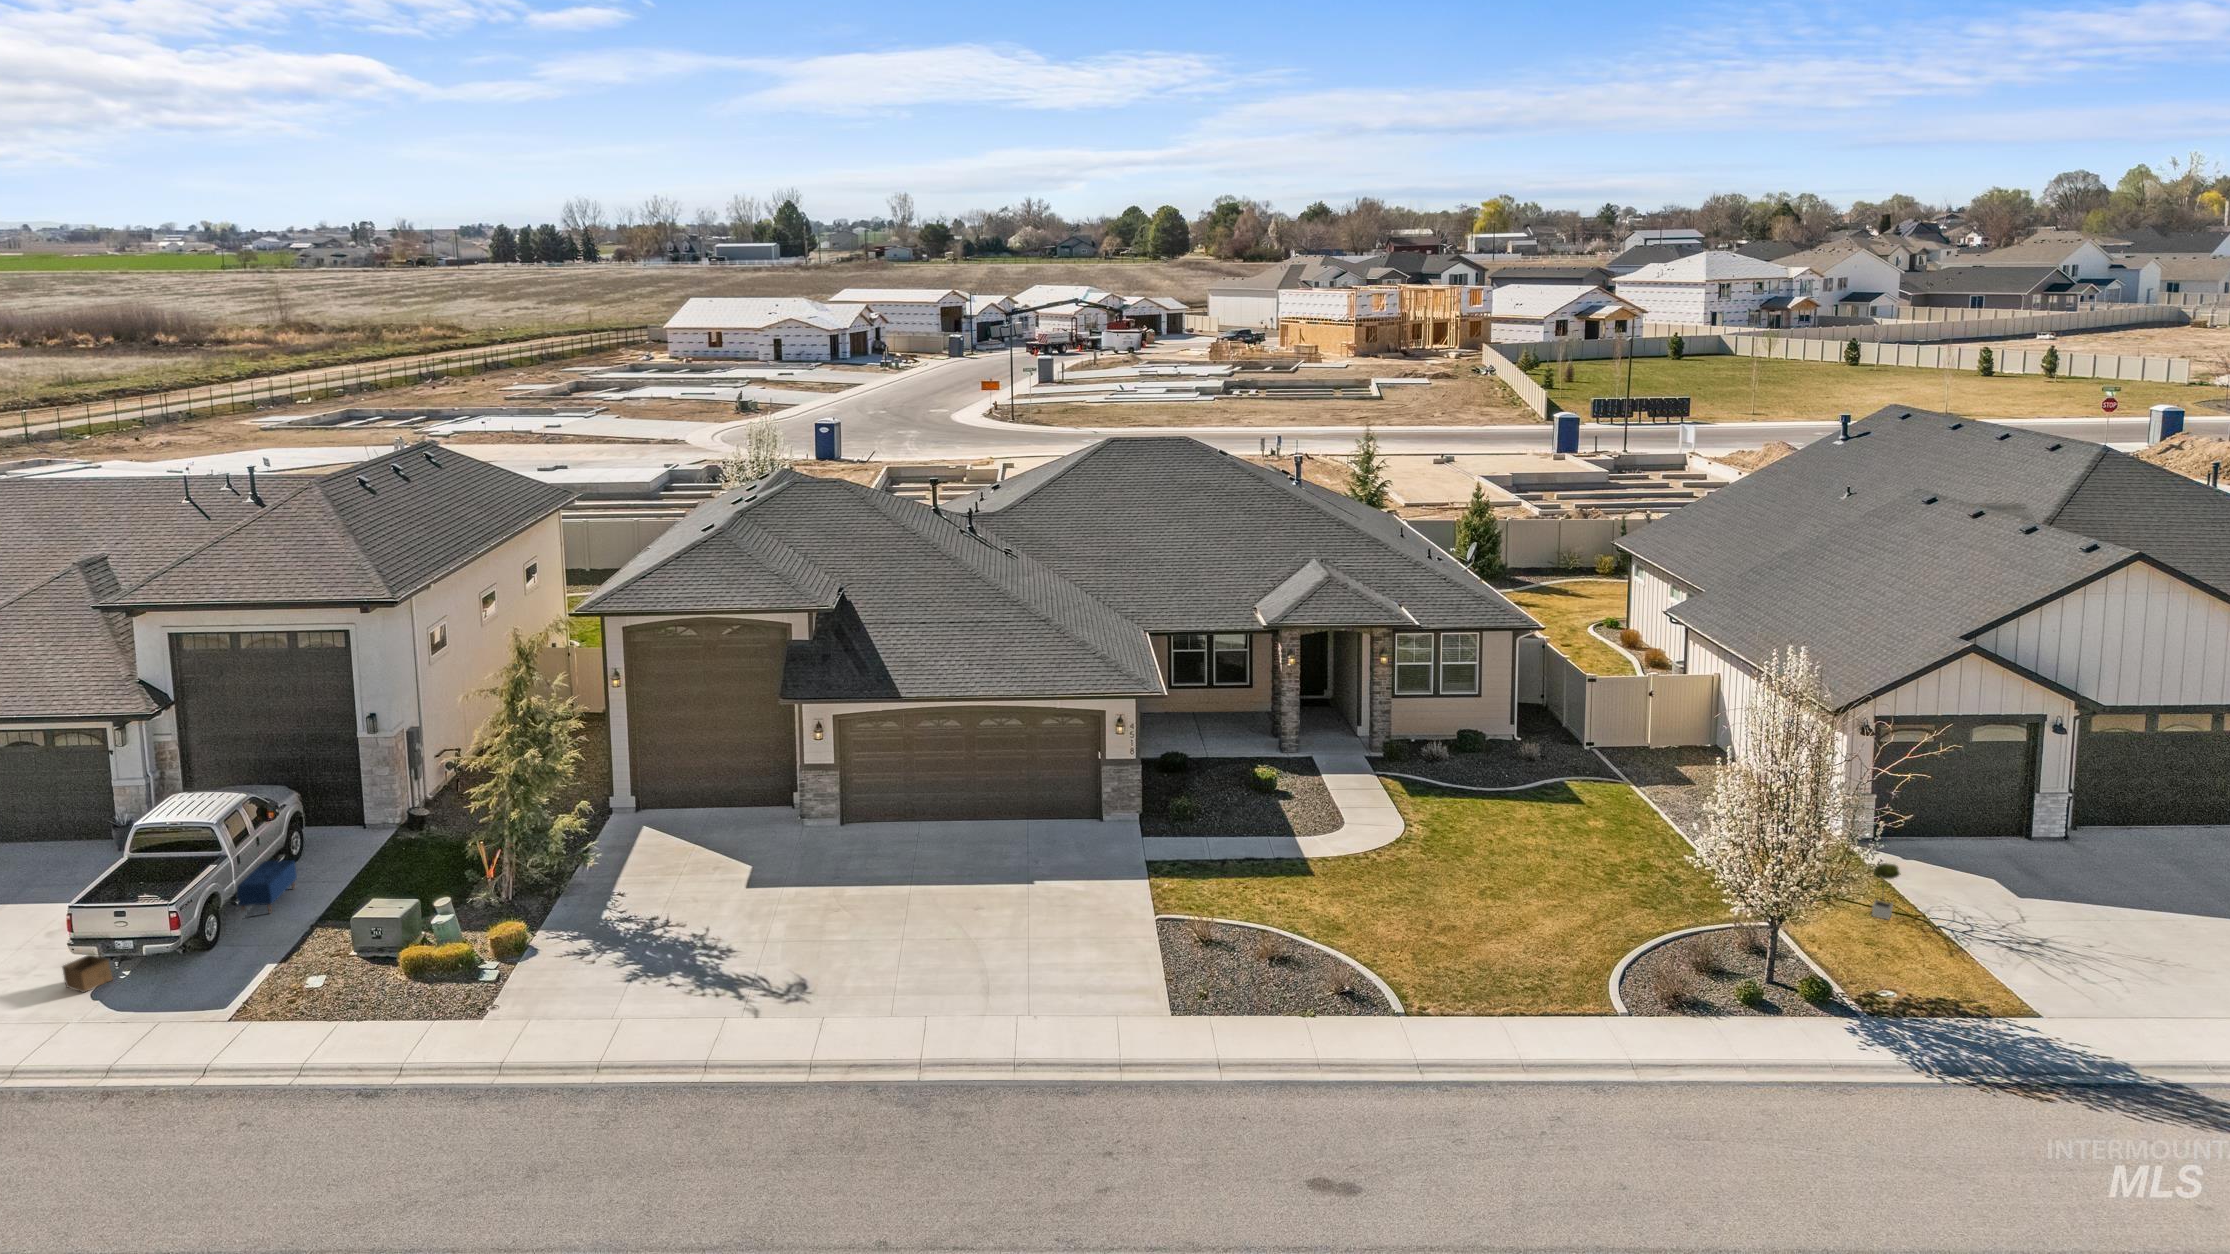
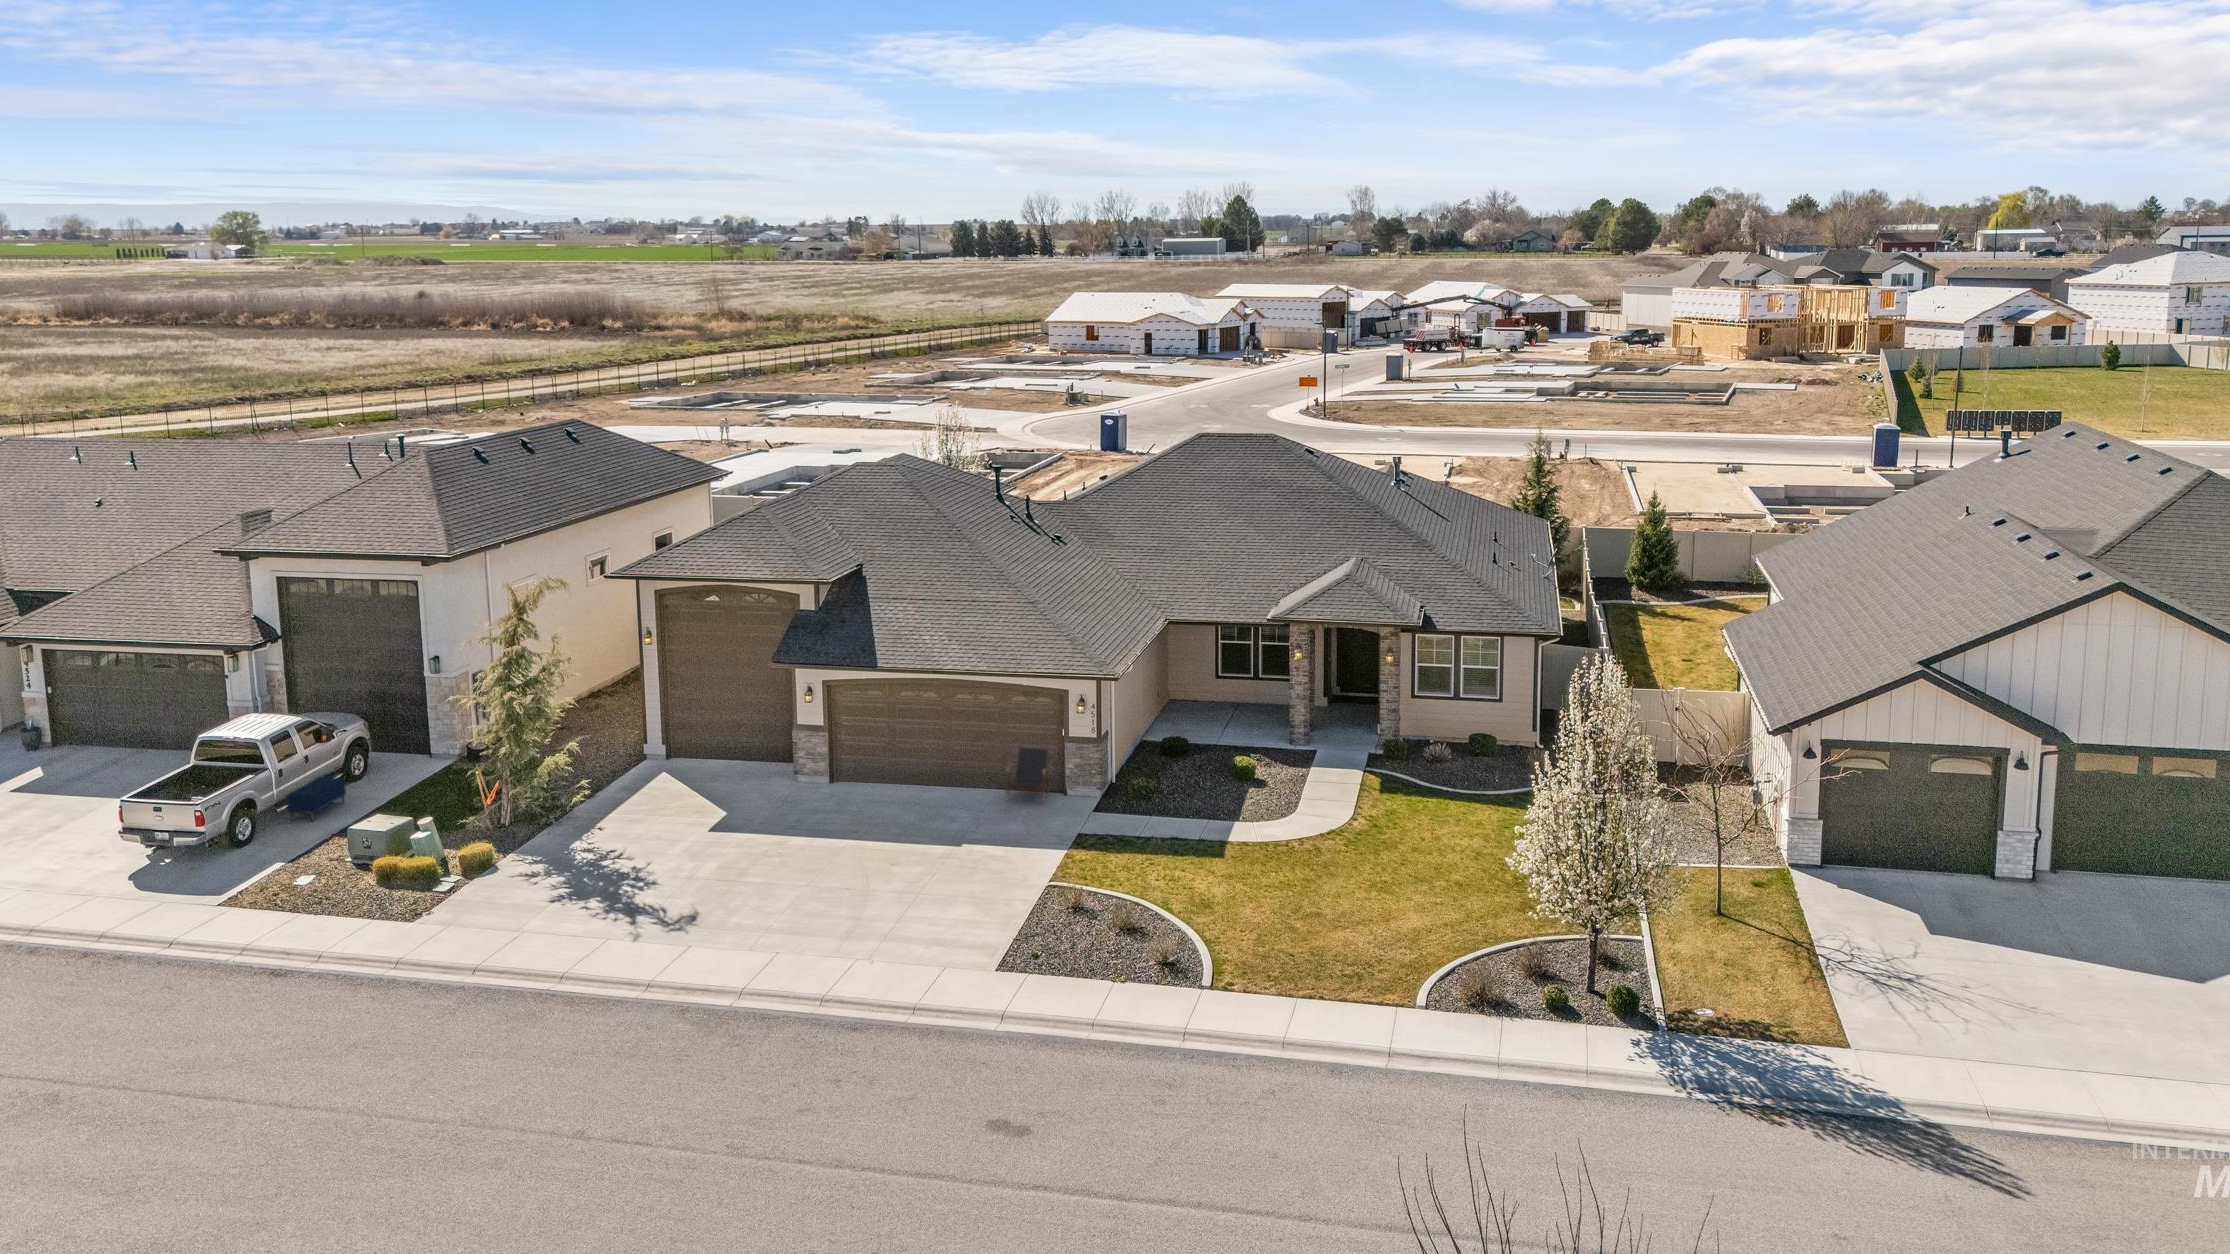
lounge chair: none [1046,773,1088,830] -> present [1006,748,1049,801]
potted tree: present [1871,863,1900,919] -> none [1756,887,1784,946]
storage bin: present [62,955,113,992] -> none [124,841,165,871]

